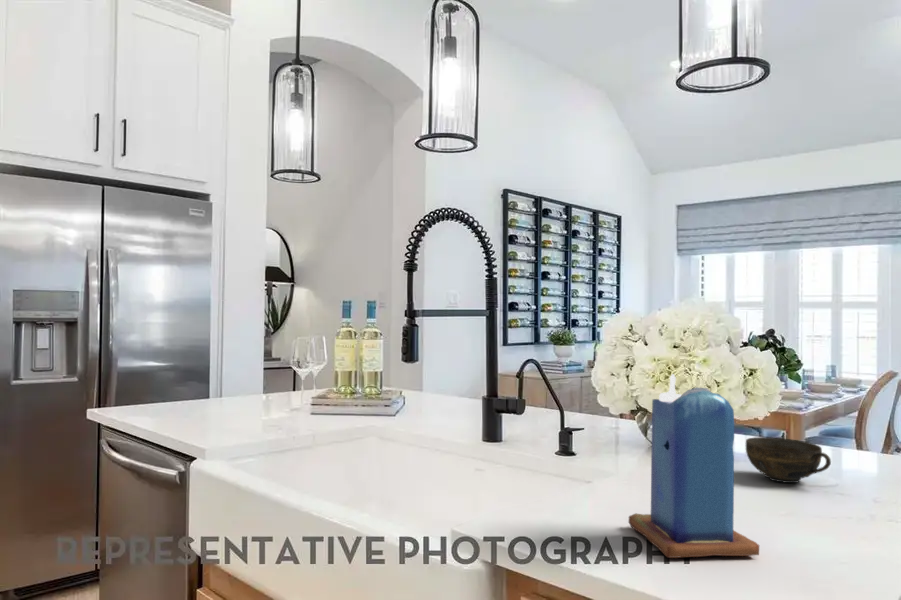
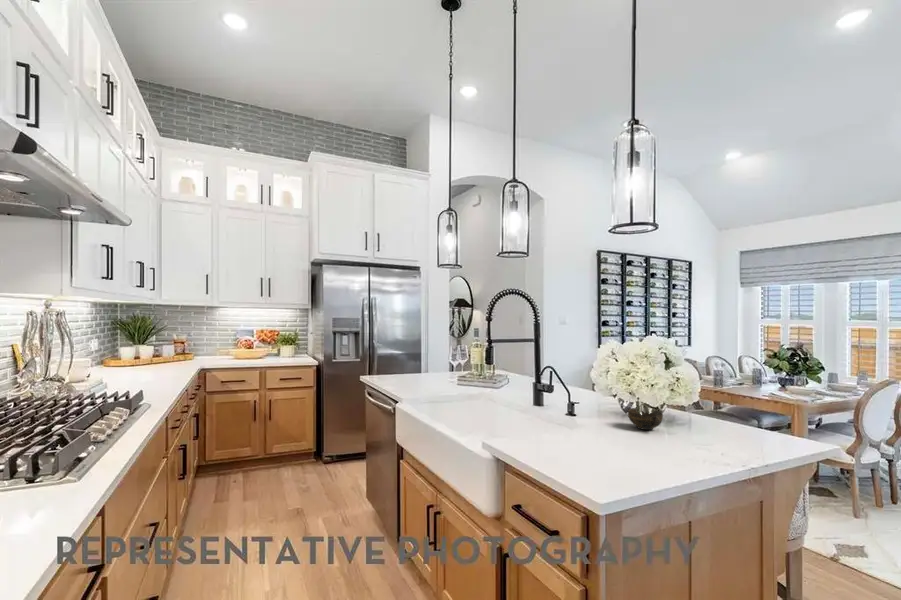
candle: present [629,374,759,558] -> none [540,377,578,448]

